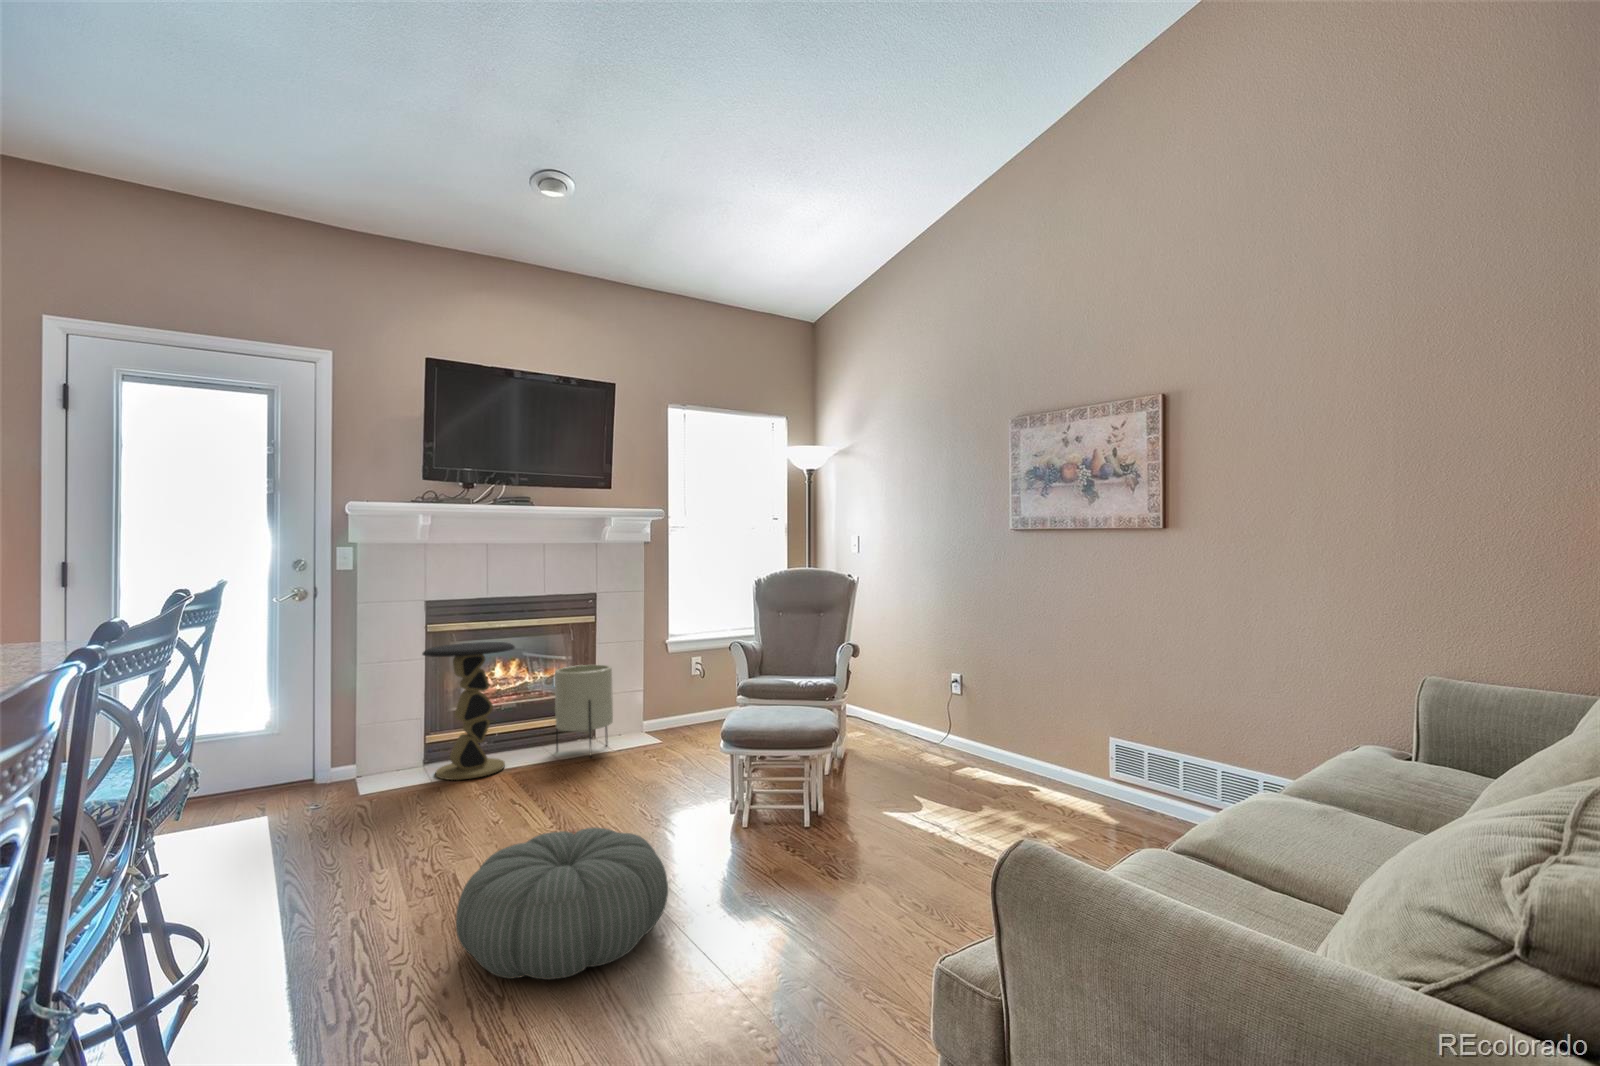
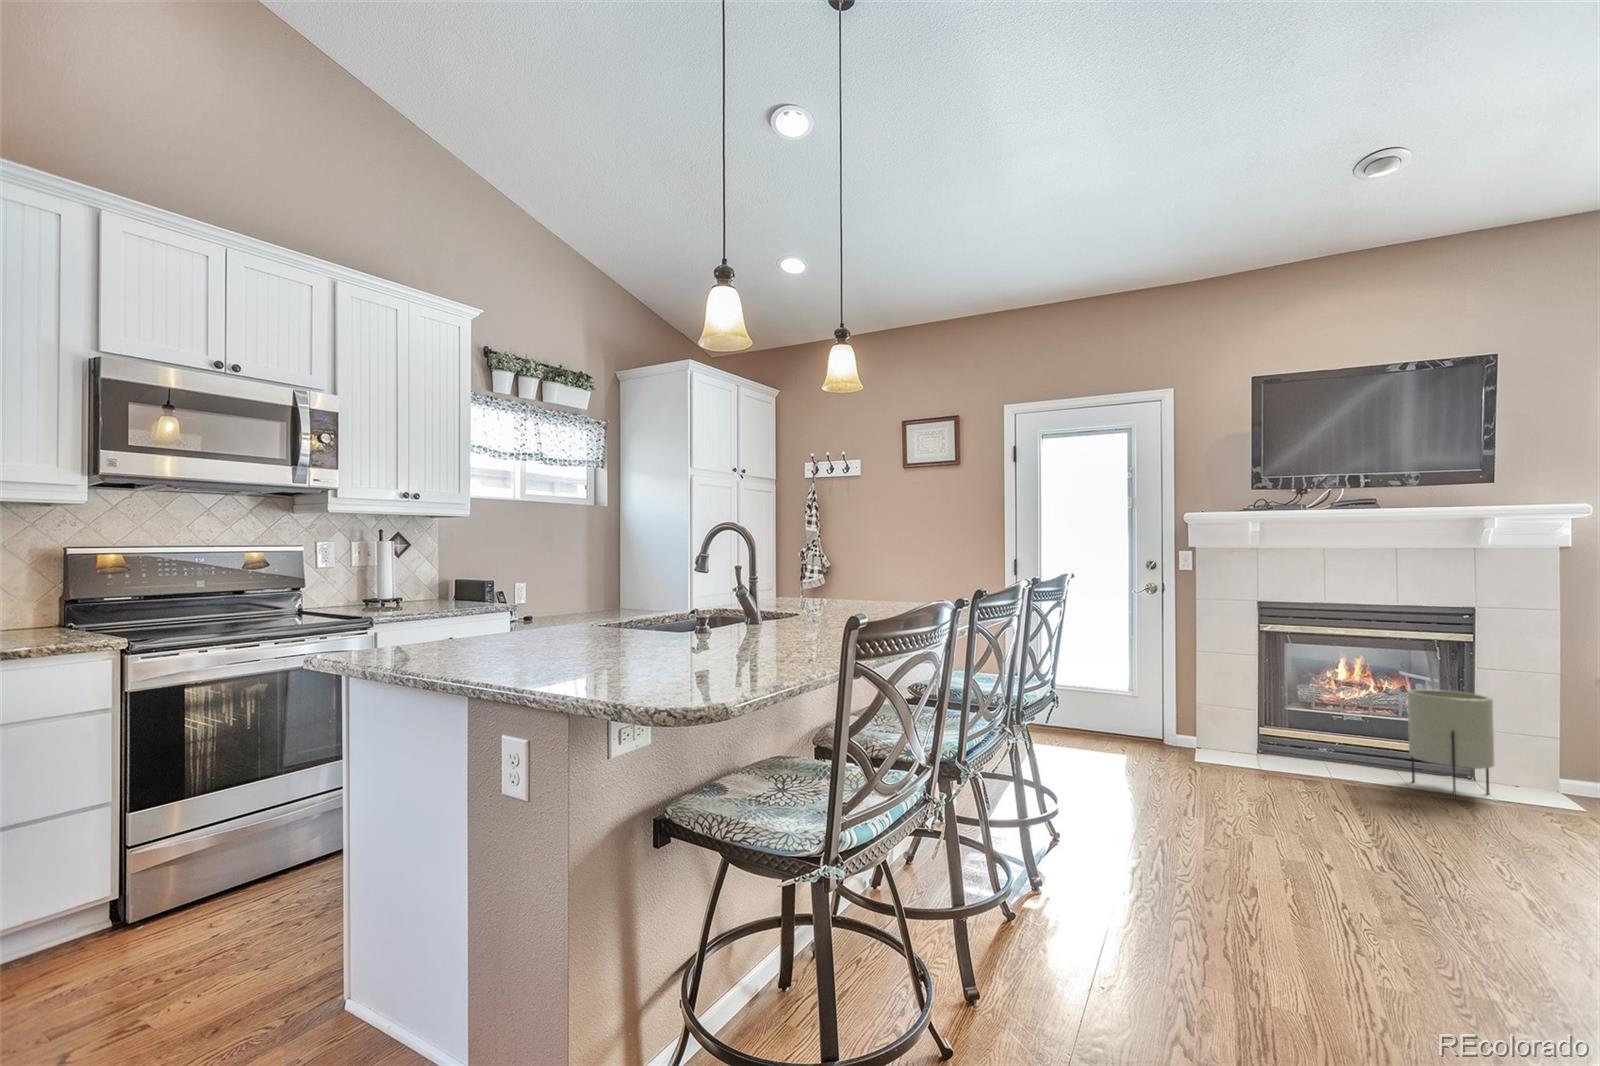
side table: present [422,642,515,780] -> none [1253,645,1354,780]
pouf: present [456,828,668,980] -> none [1225,825,1463,966]

